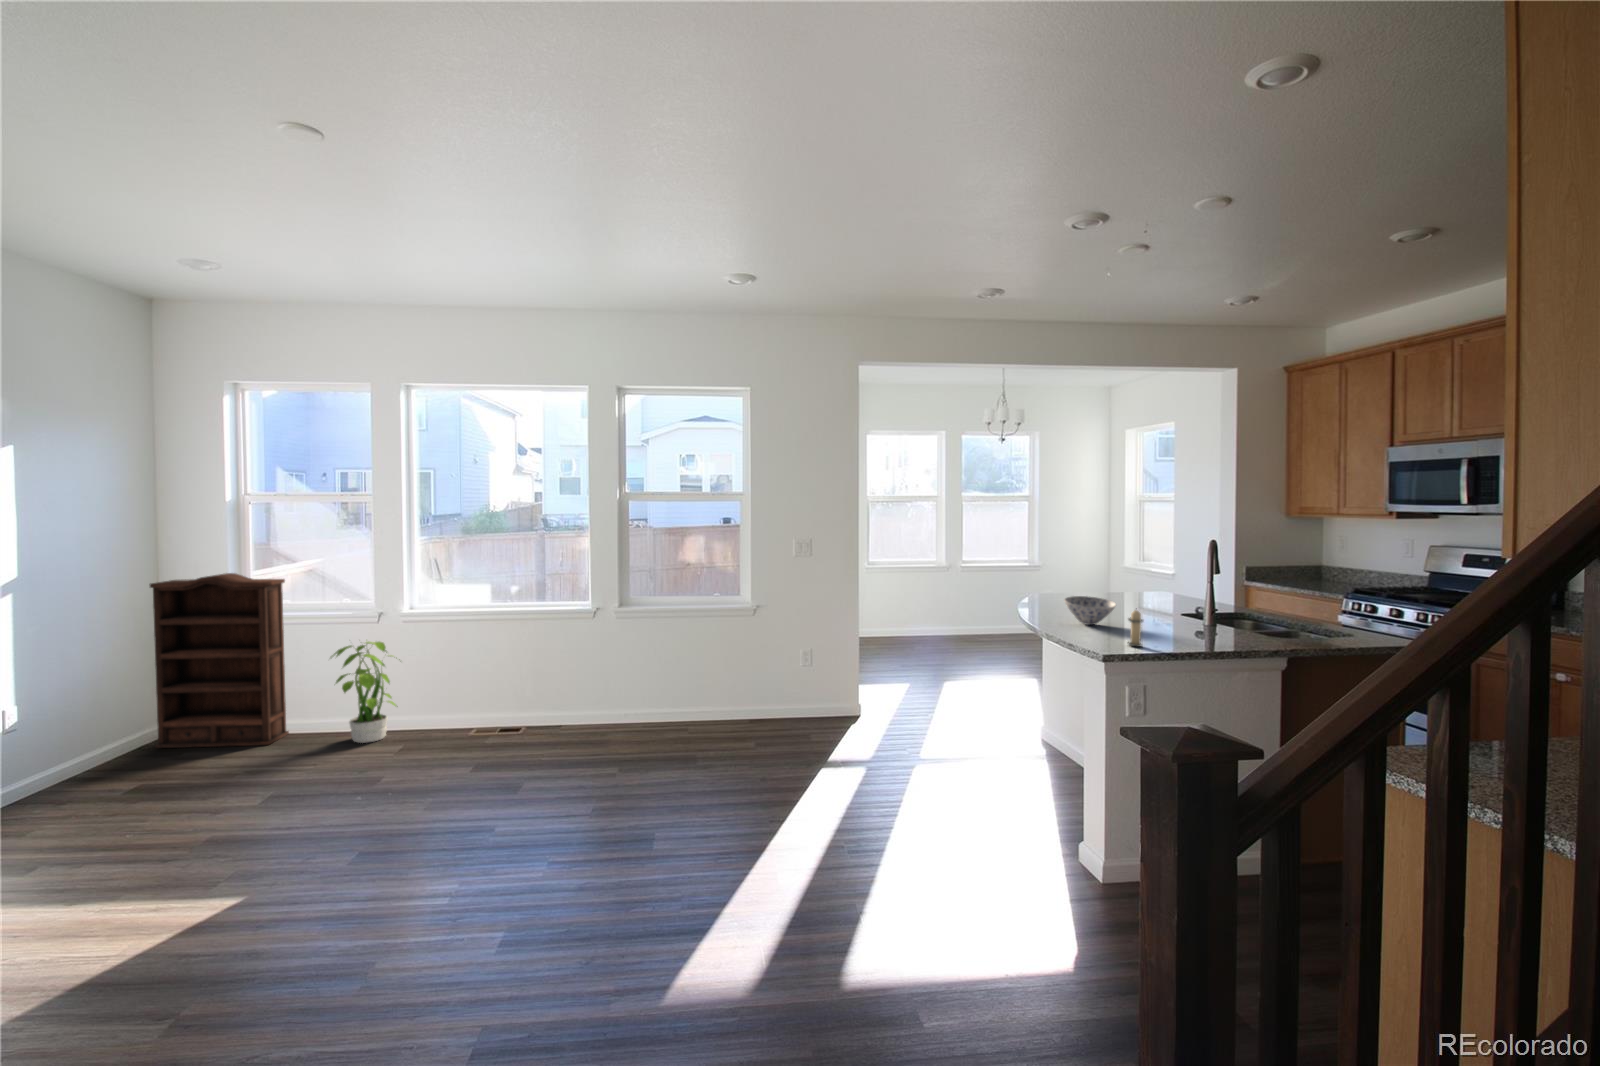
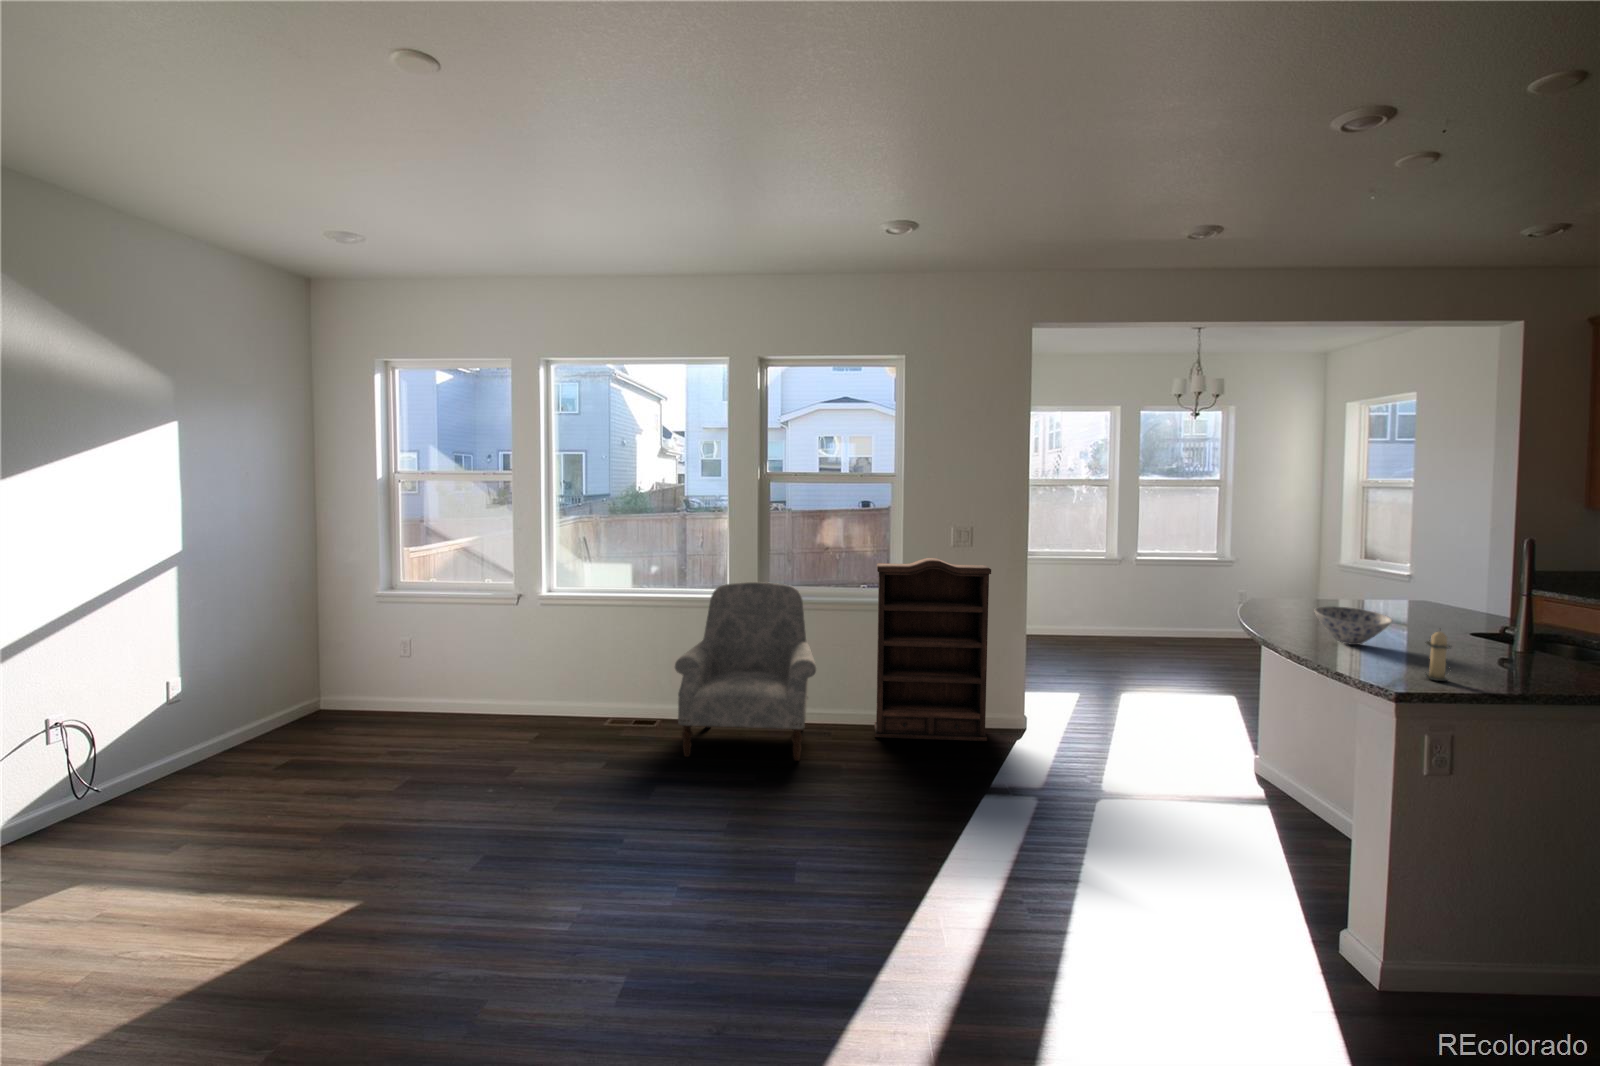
bookshelf: present [150,573,289,748] -> present [875,558,991,741]
armchair: none [540,593,673,757] -> present [675,582,816,761]
potted plant: present [330,642,400,743] -> none [470,621,541,728]

